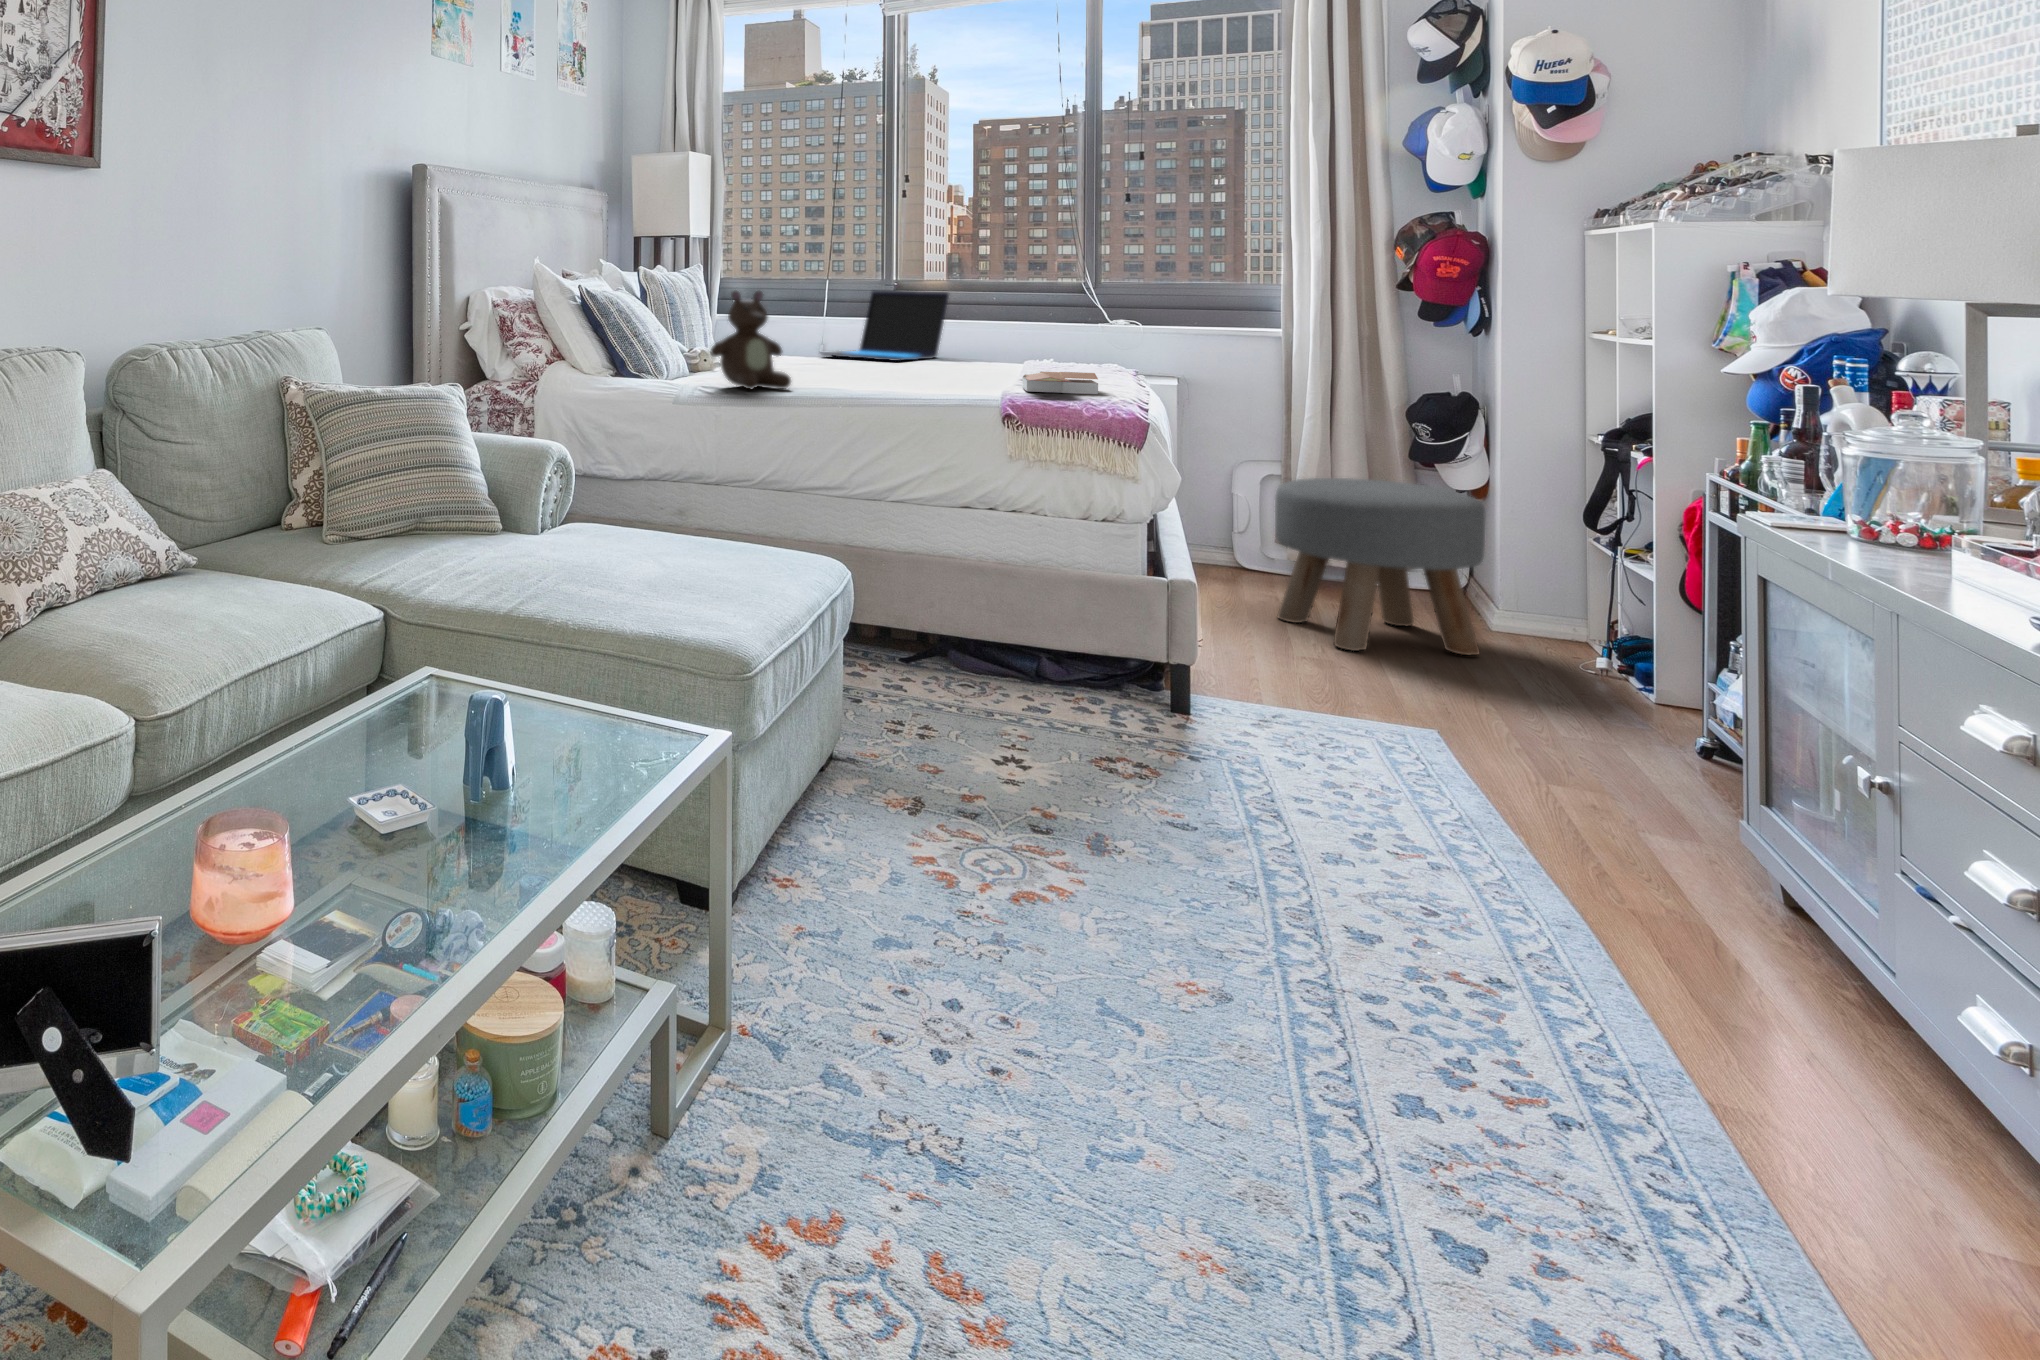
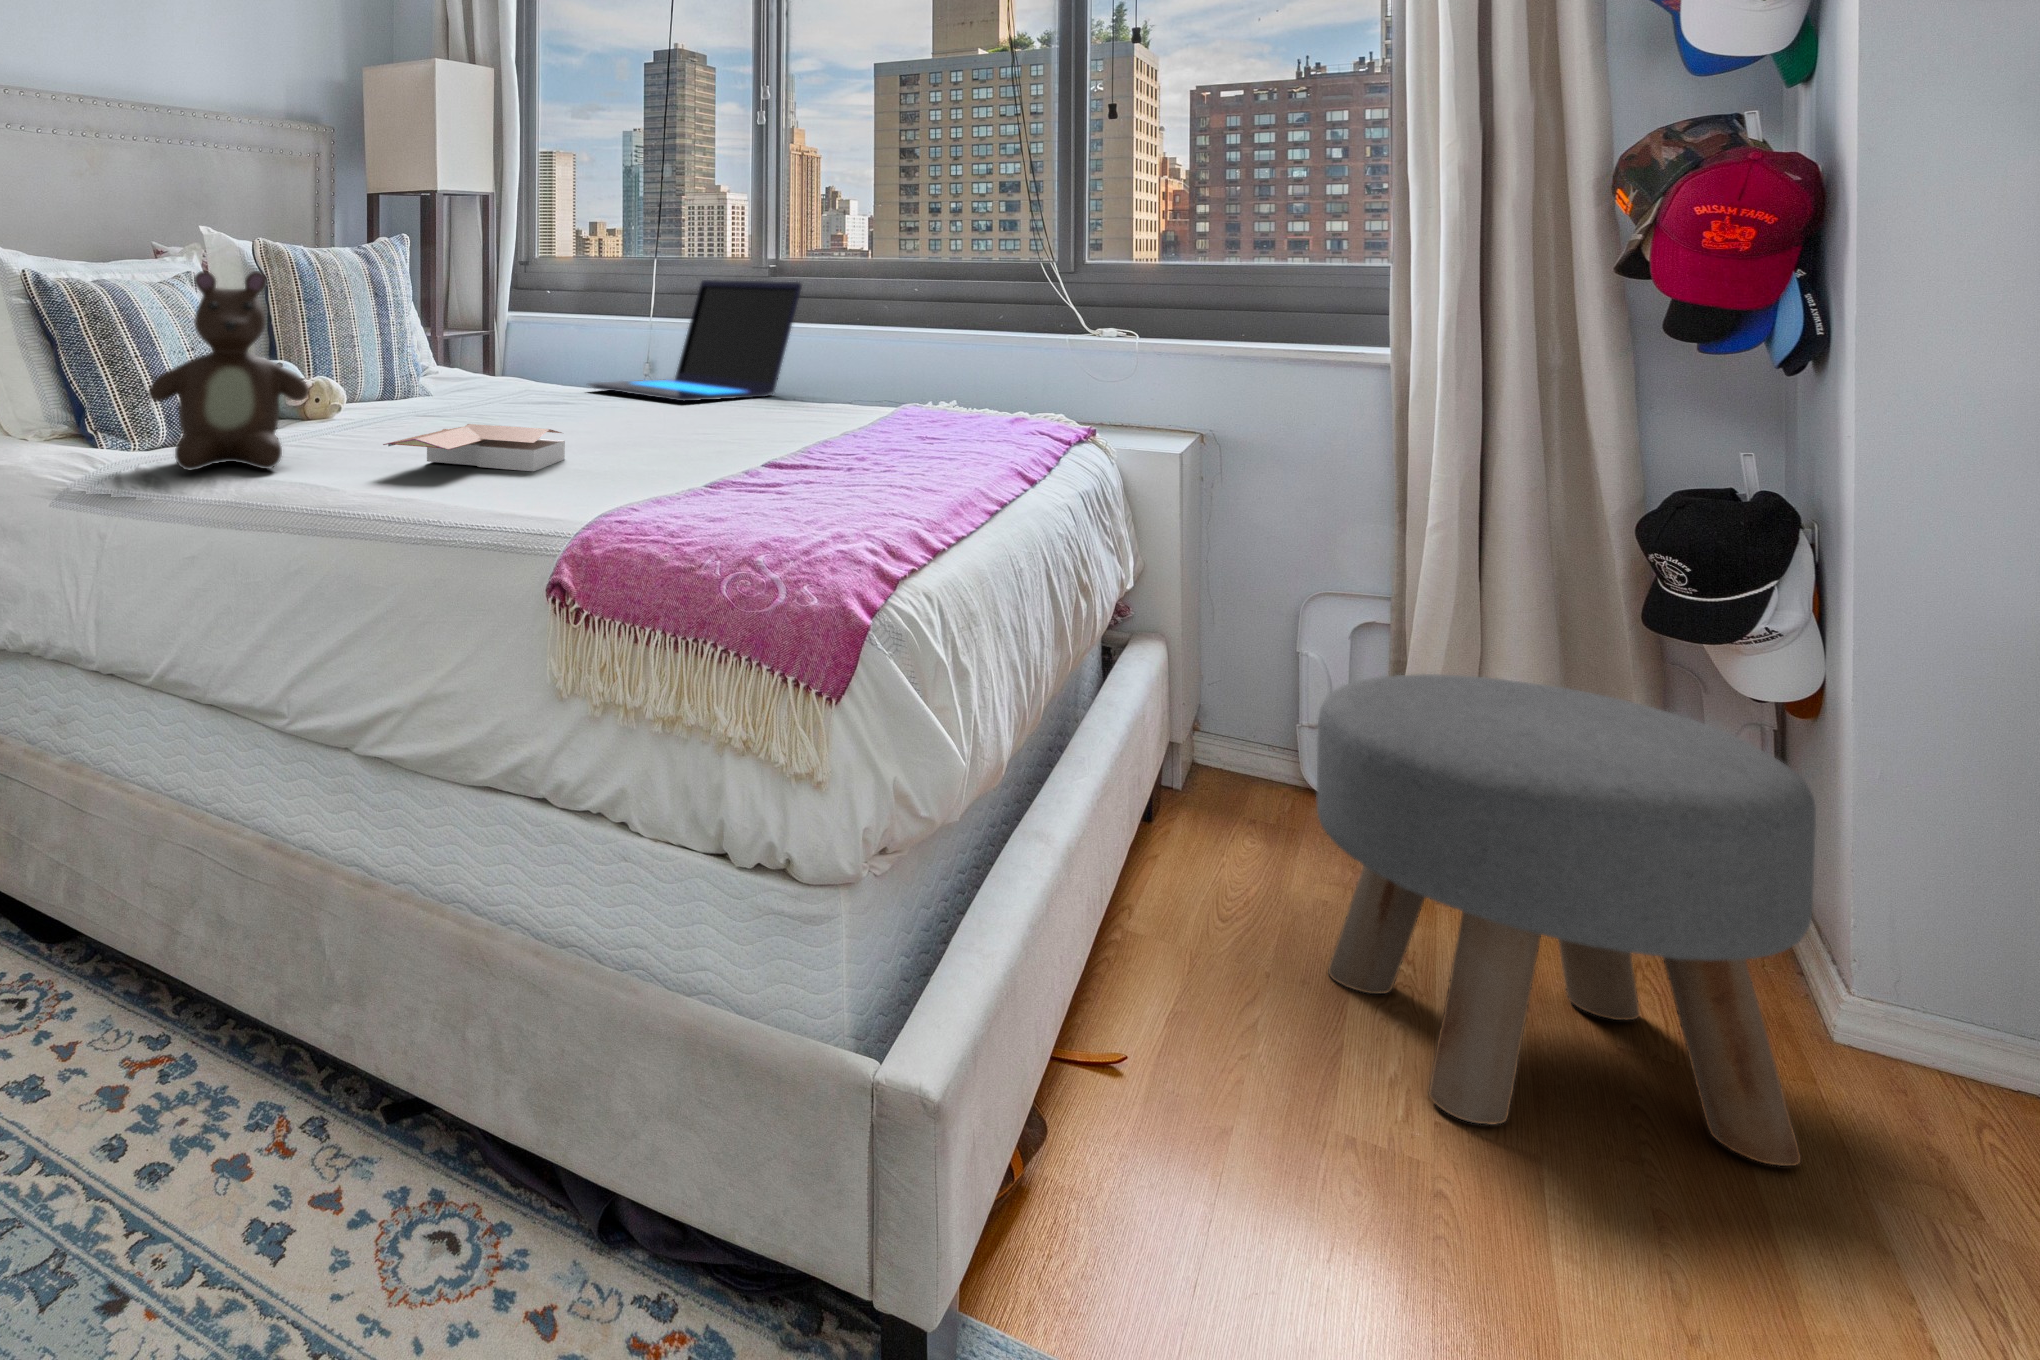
book: present [1022,372,1098,394] -> present [383,424,565,471]

